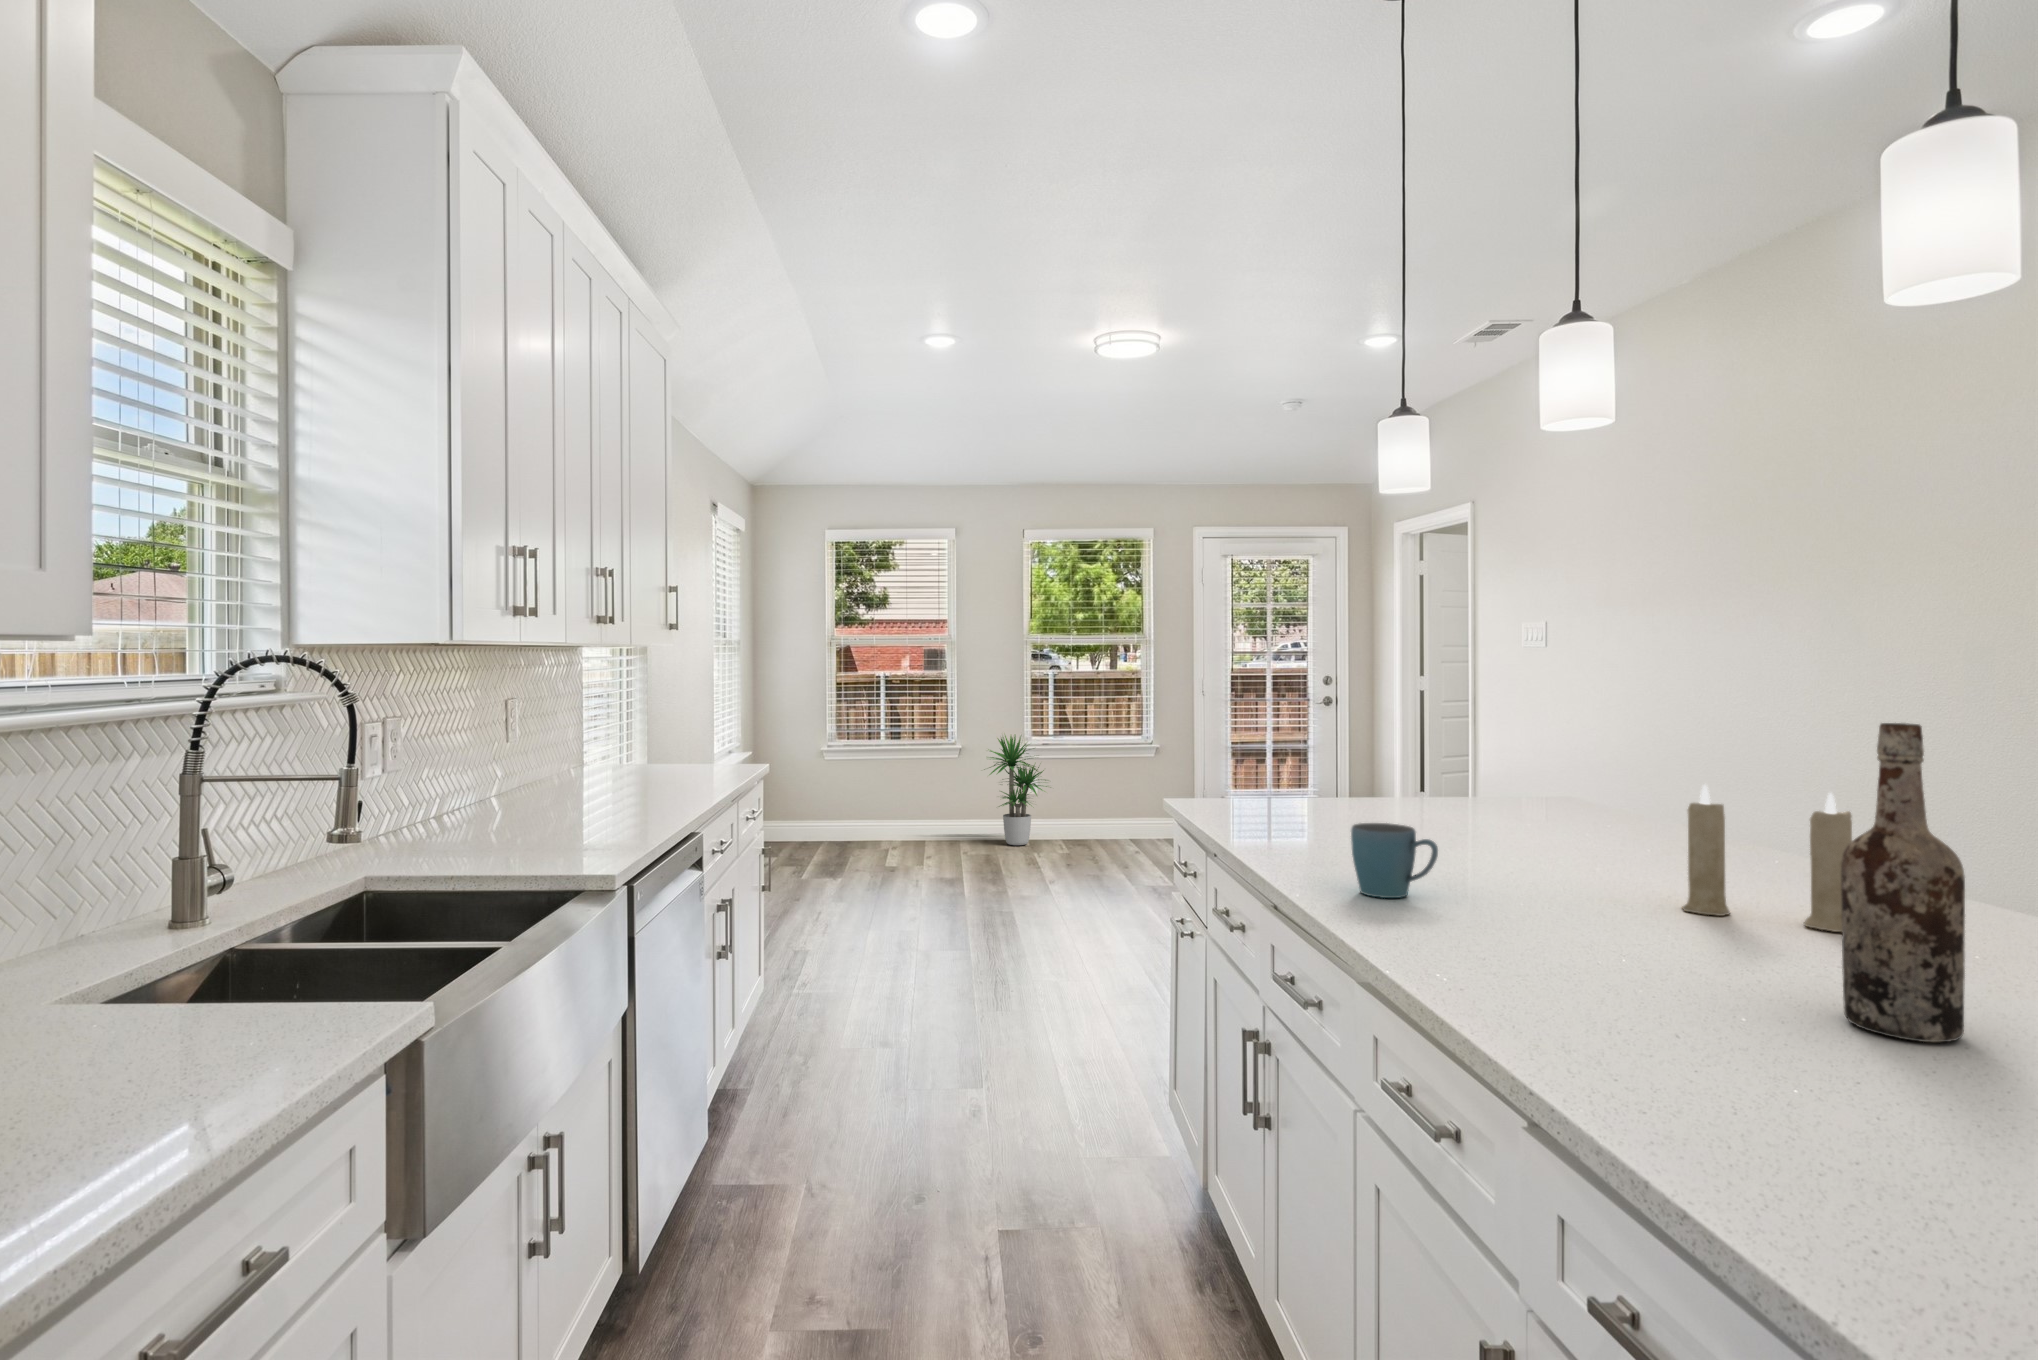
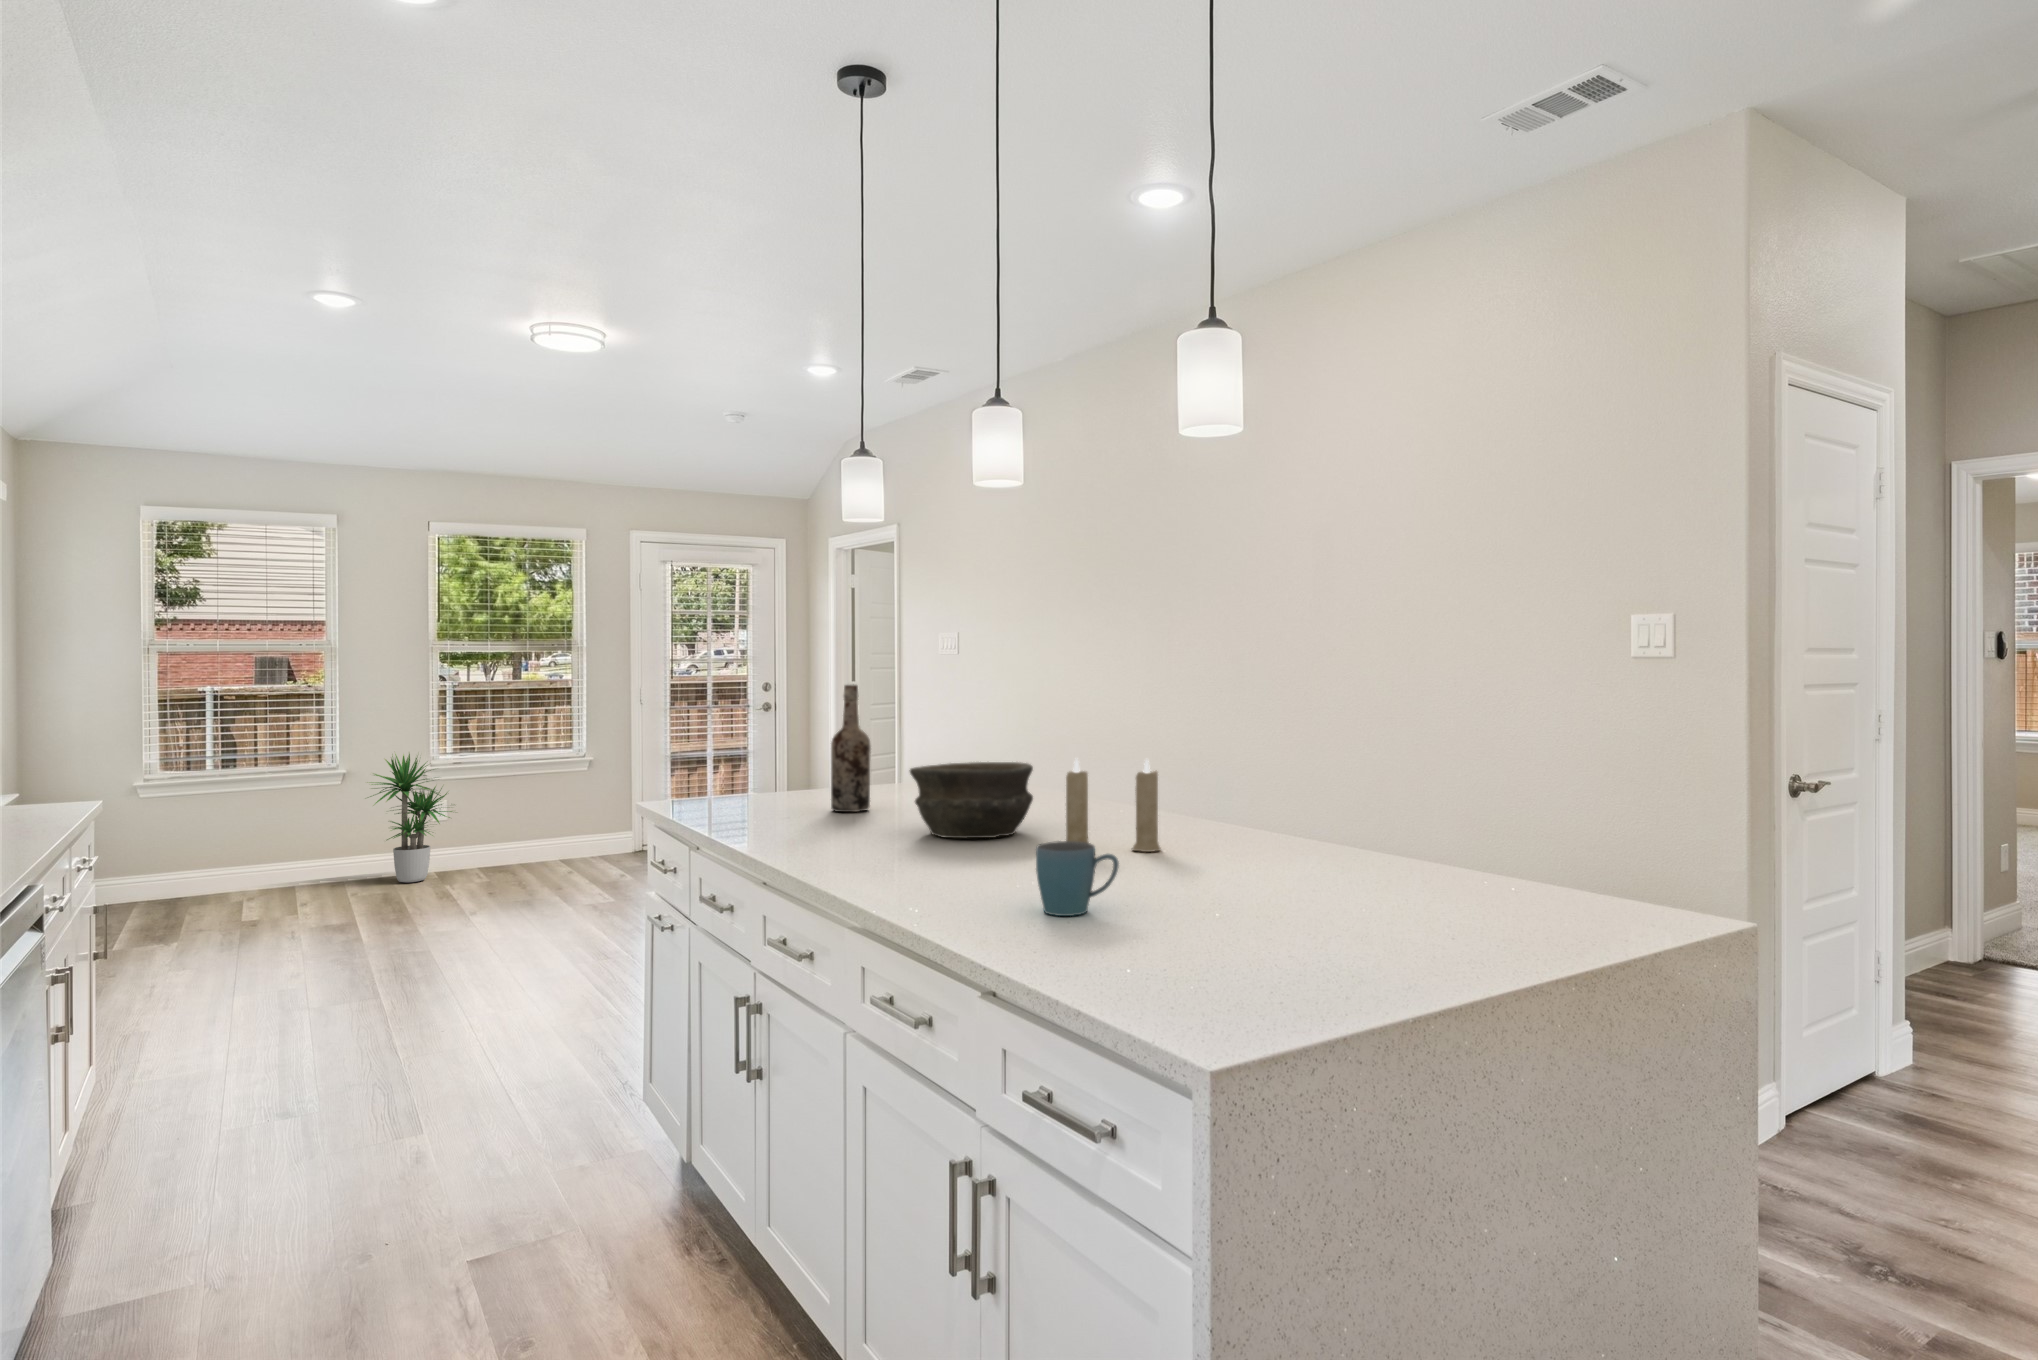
wine bottle: present [1841,723,1965,1042] -> present [831,685,871,812]
bowl: none [1456,779,1636,881] -> present [910,762,1033,838]
mug: present [1351,823,1438,898] -> present [1036,841,1119,916]

